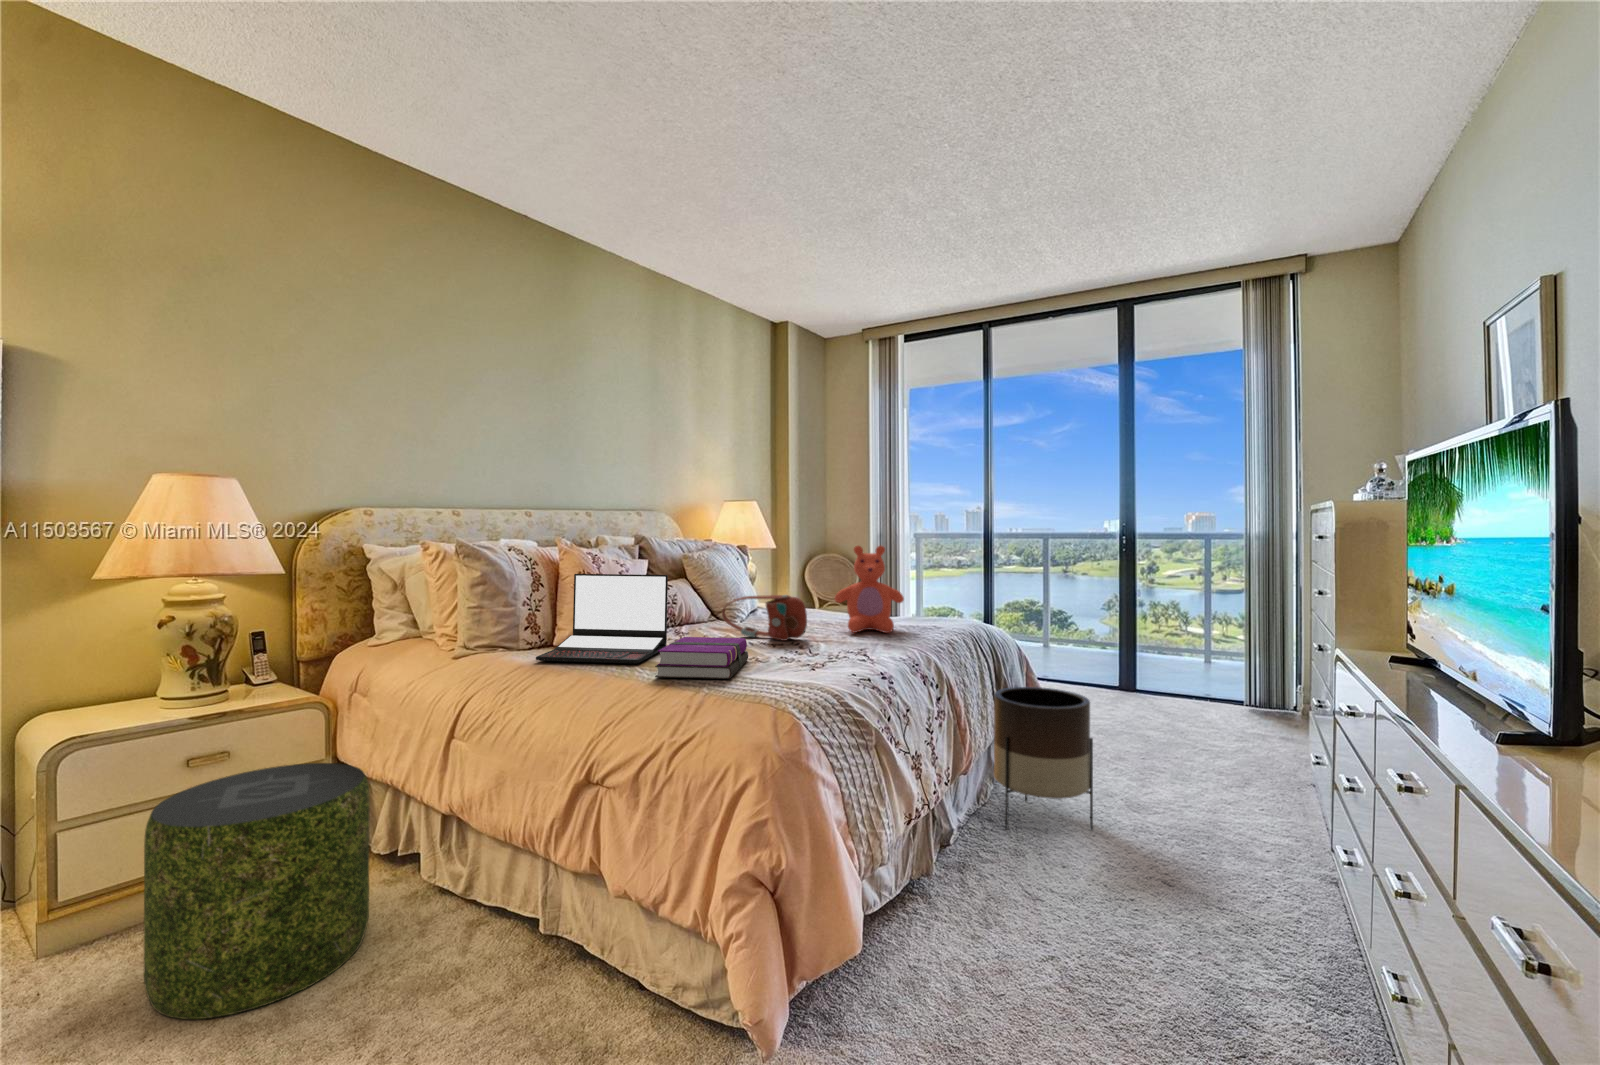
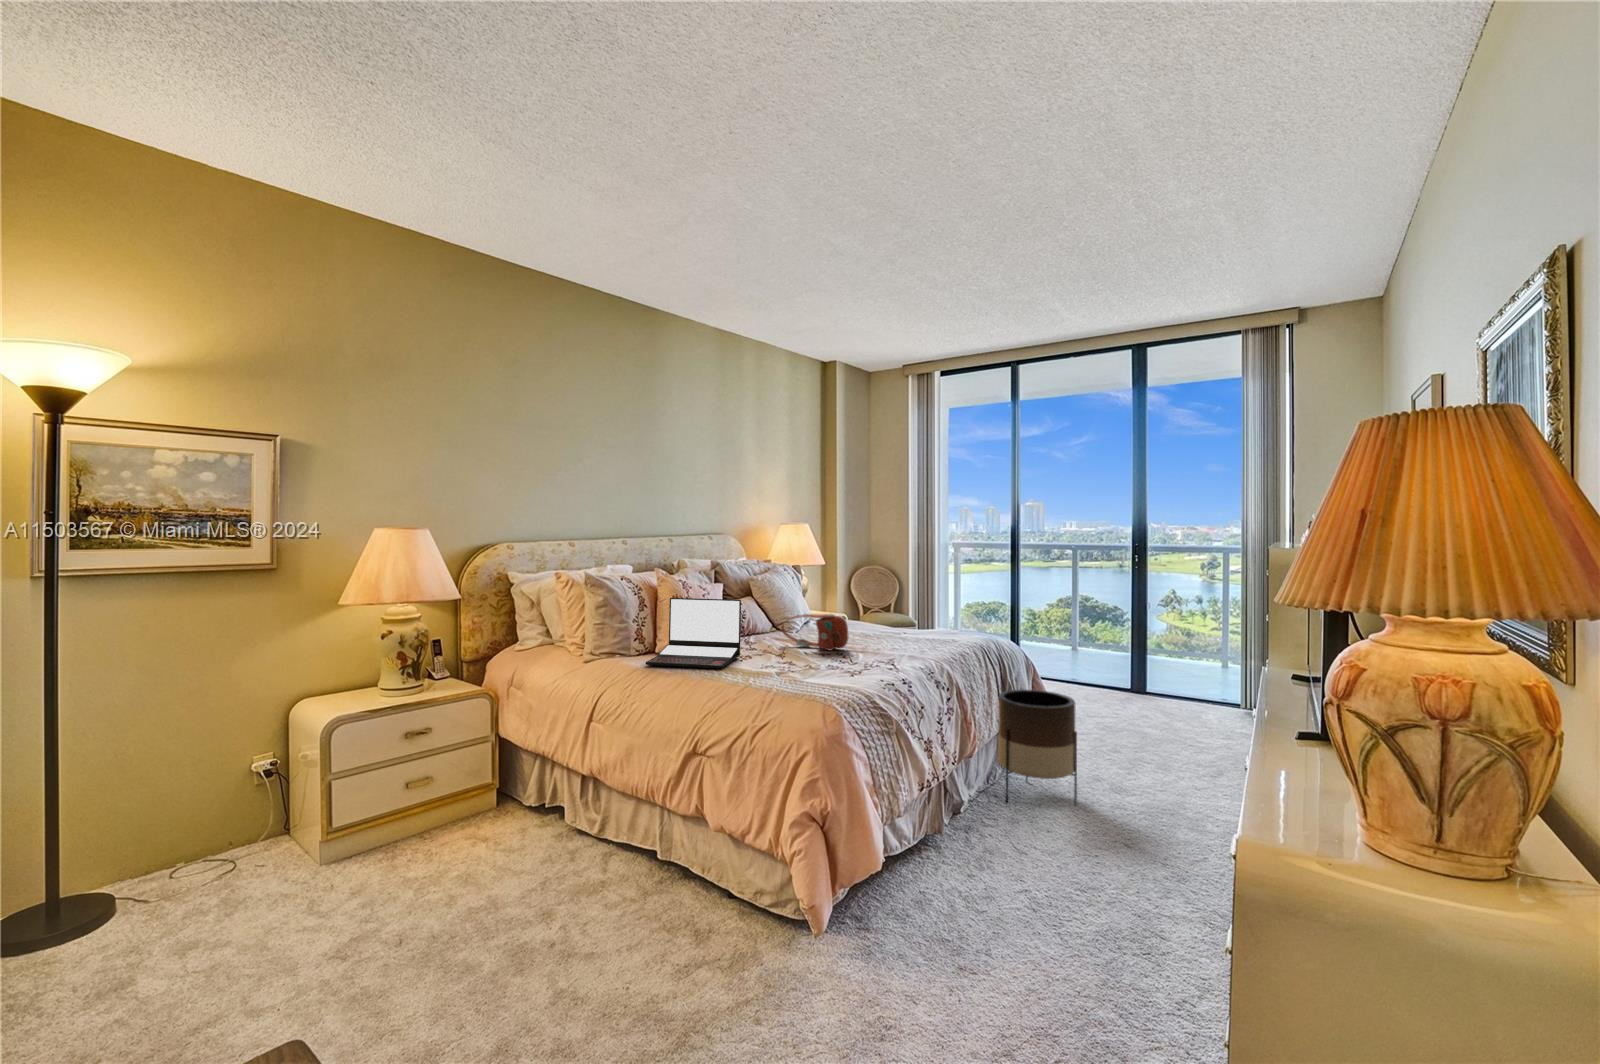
teddy bear: present [835,546,904,633] -> none [871,573,927,645]
hardback book: present [655,637,748,679] -> none [736,648,803,682]
pouf: present [144,763,370,1019] -> none [403,737,537,902]

